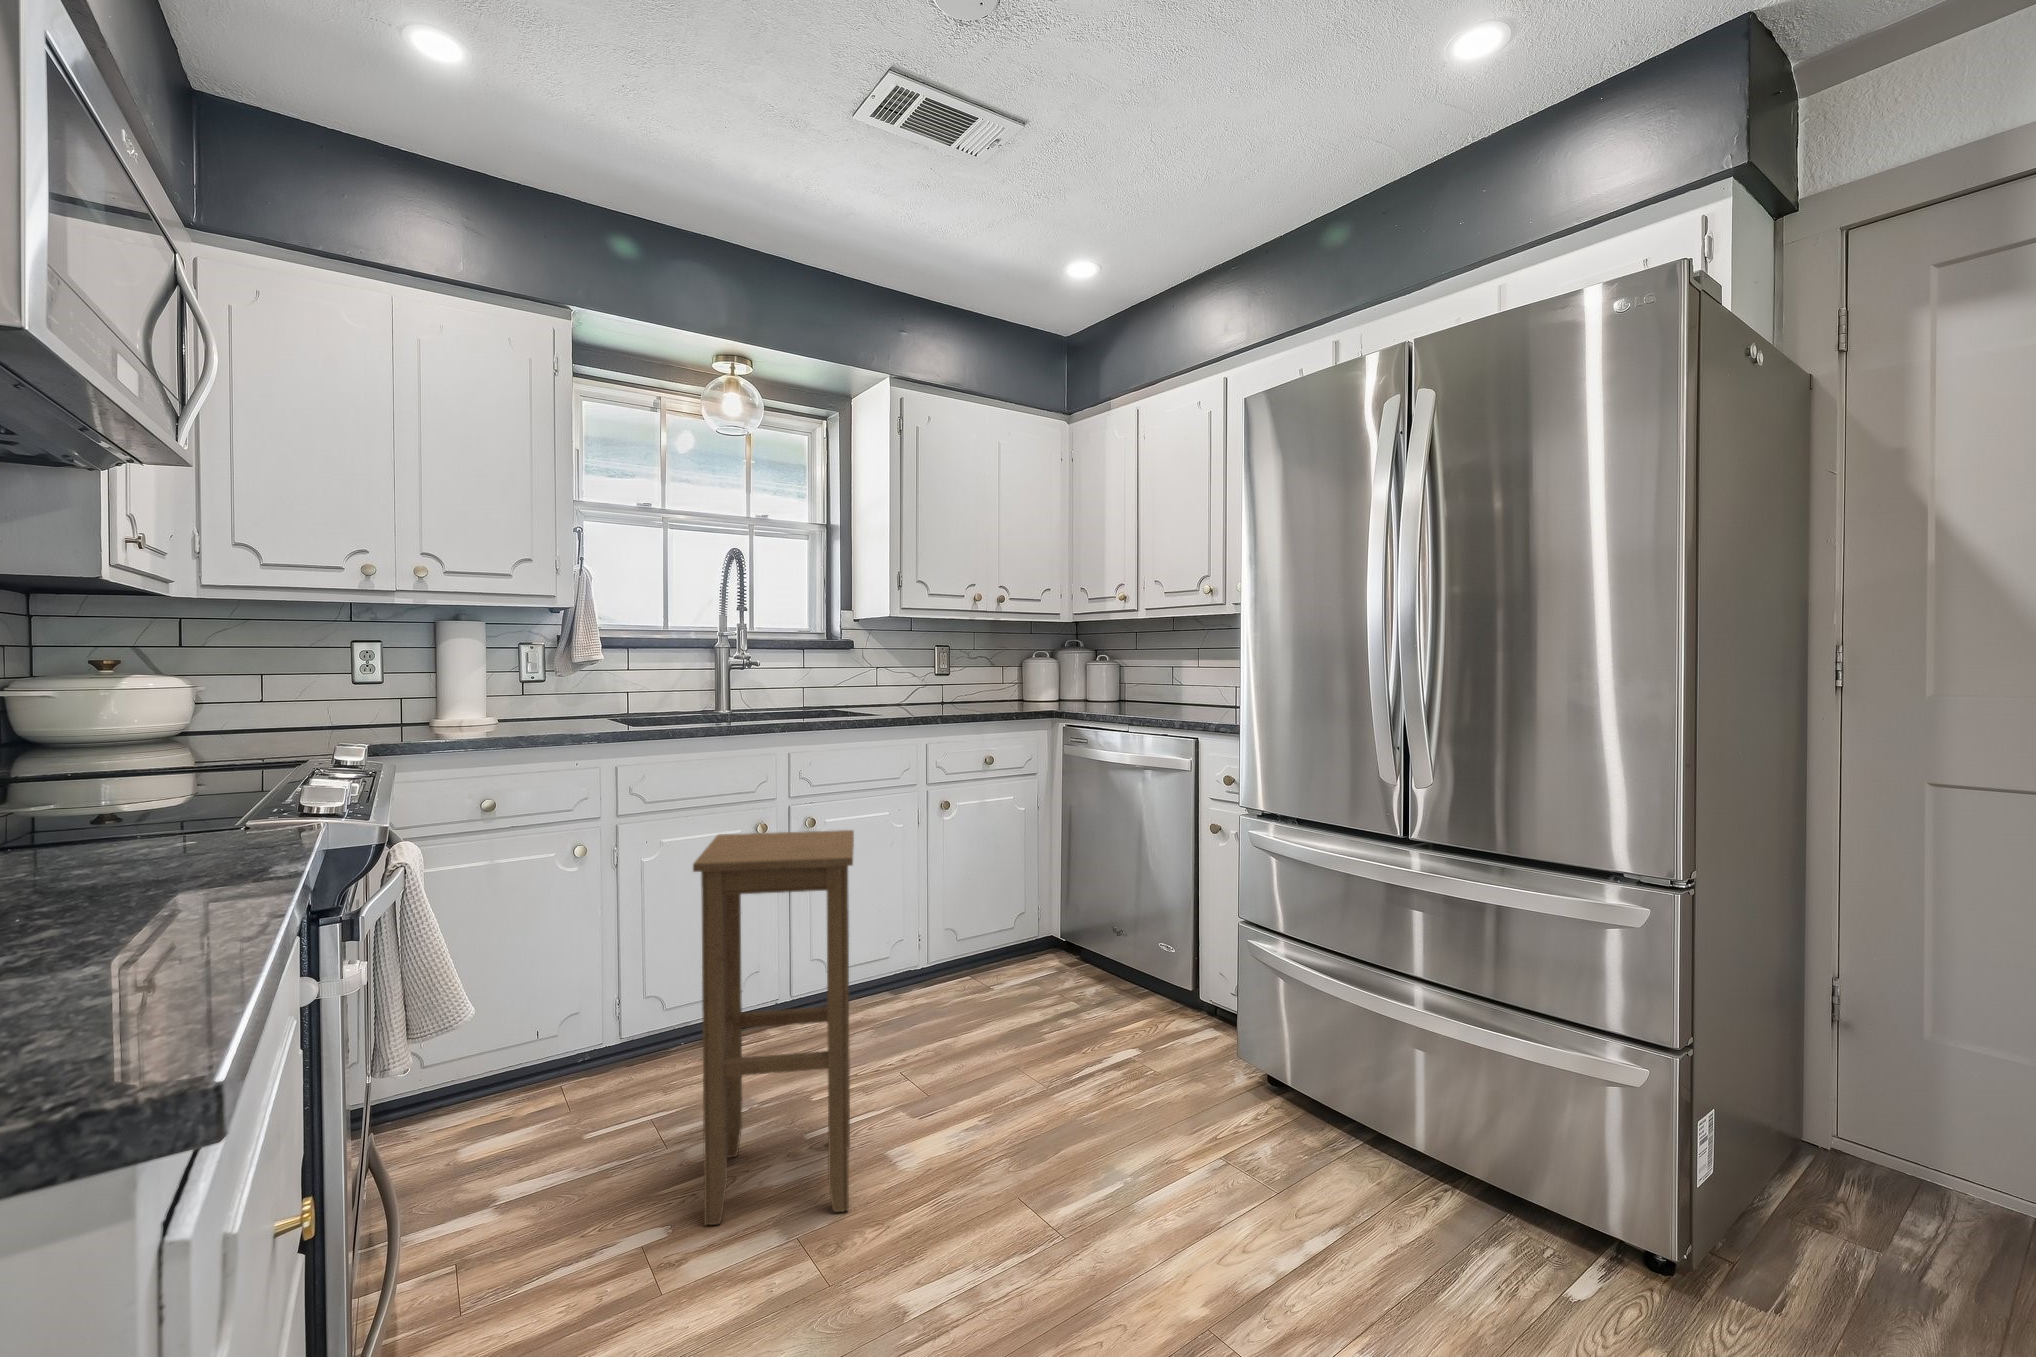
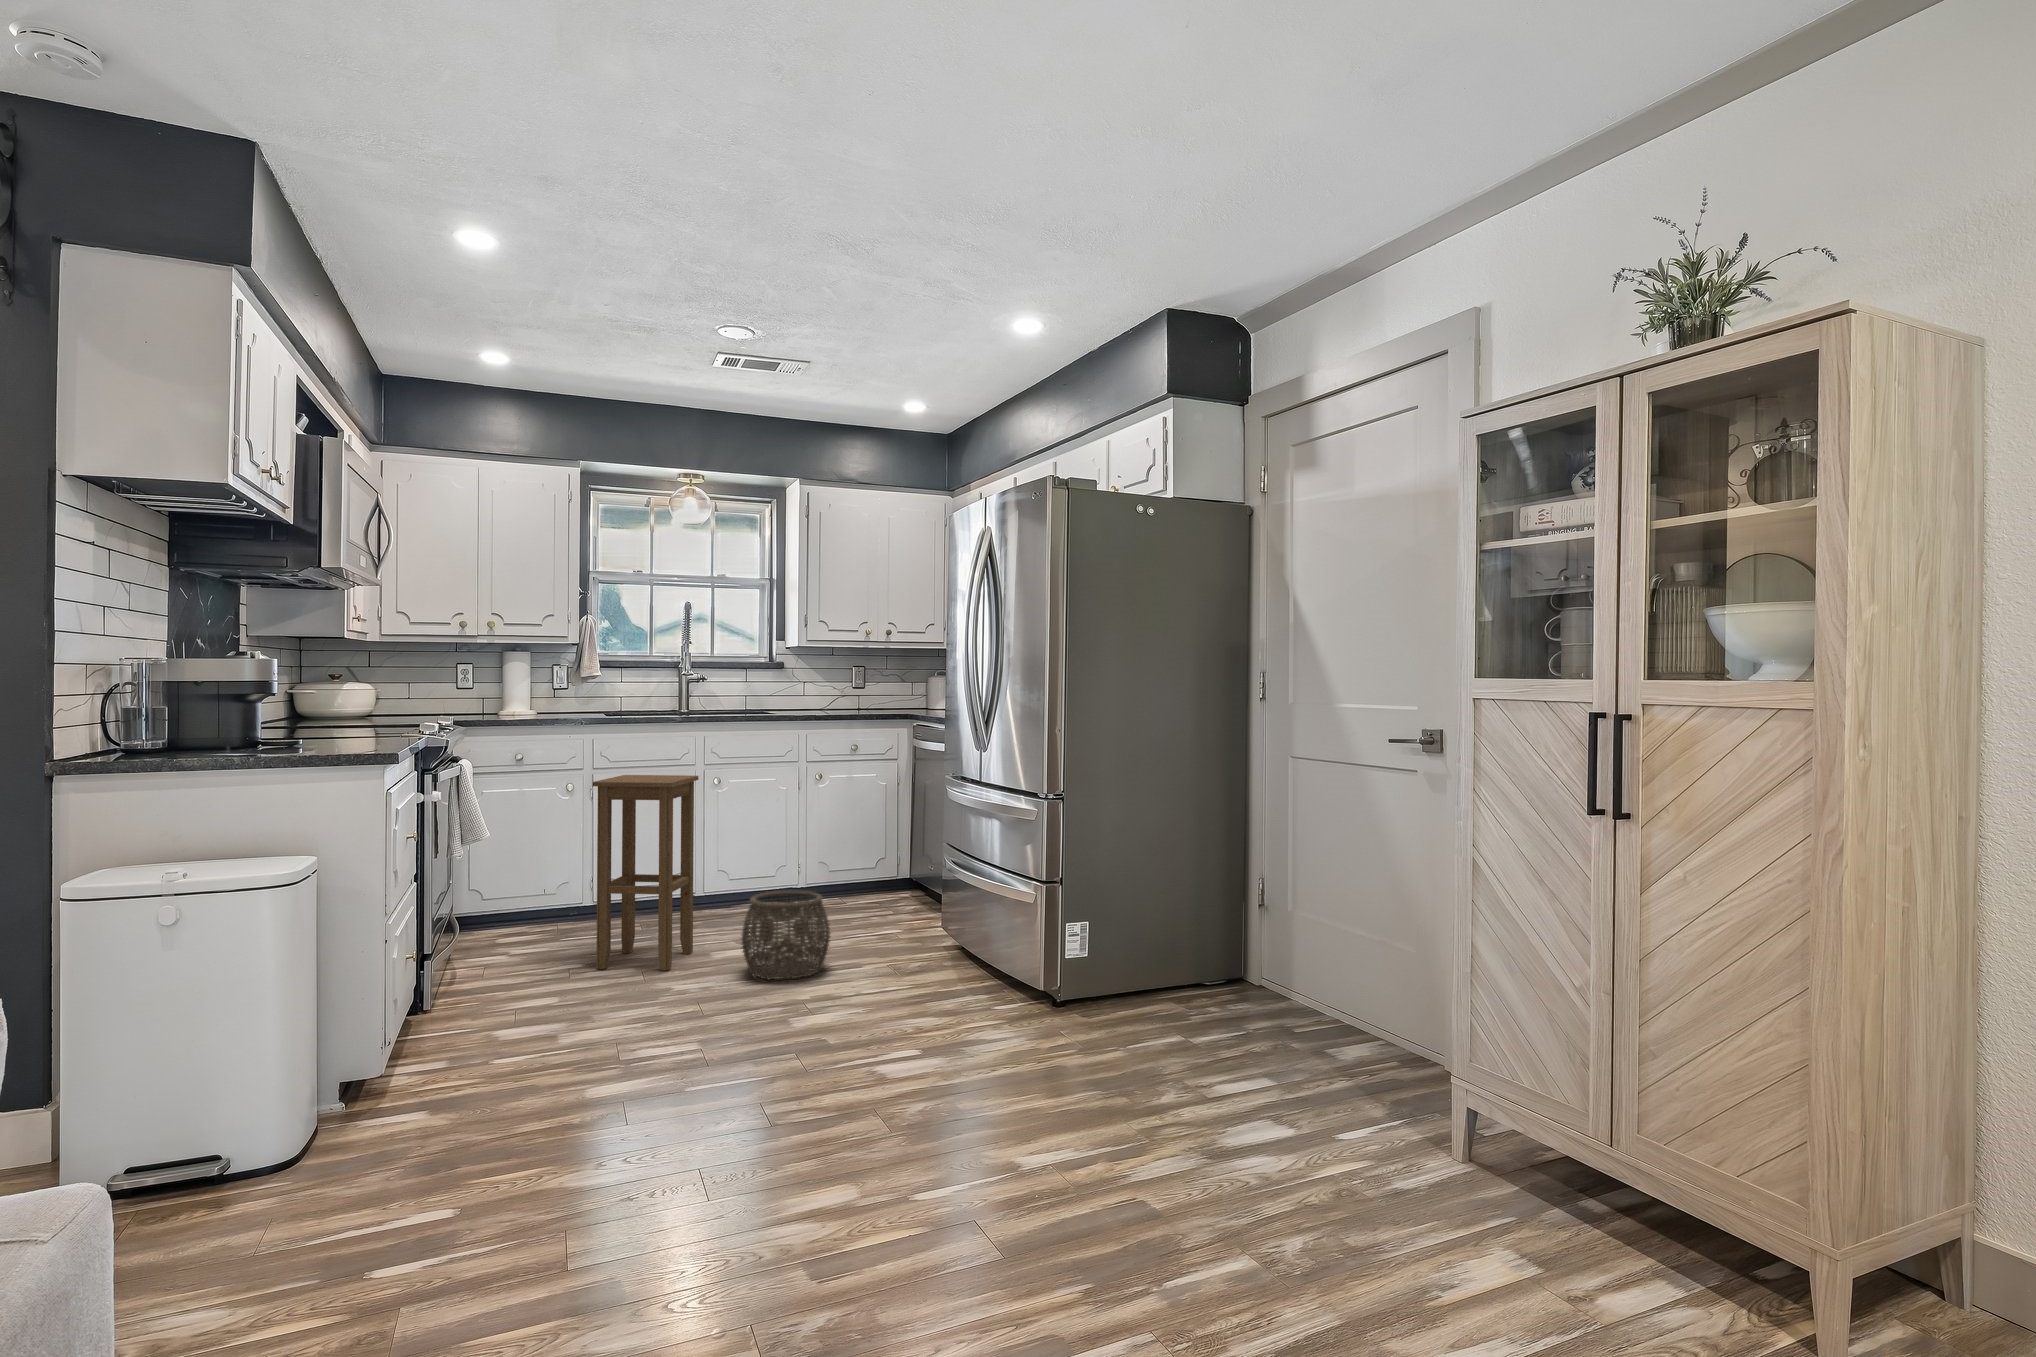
woven basket: none [986,1027,1145,1222] -> present [741,891,830,980]

